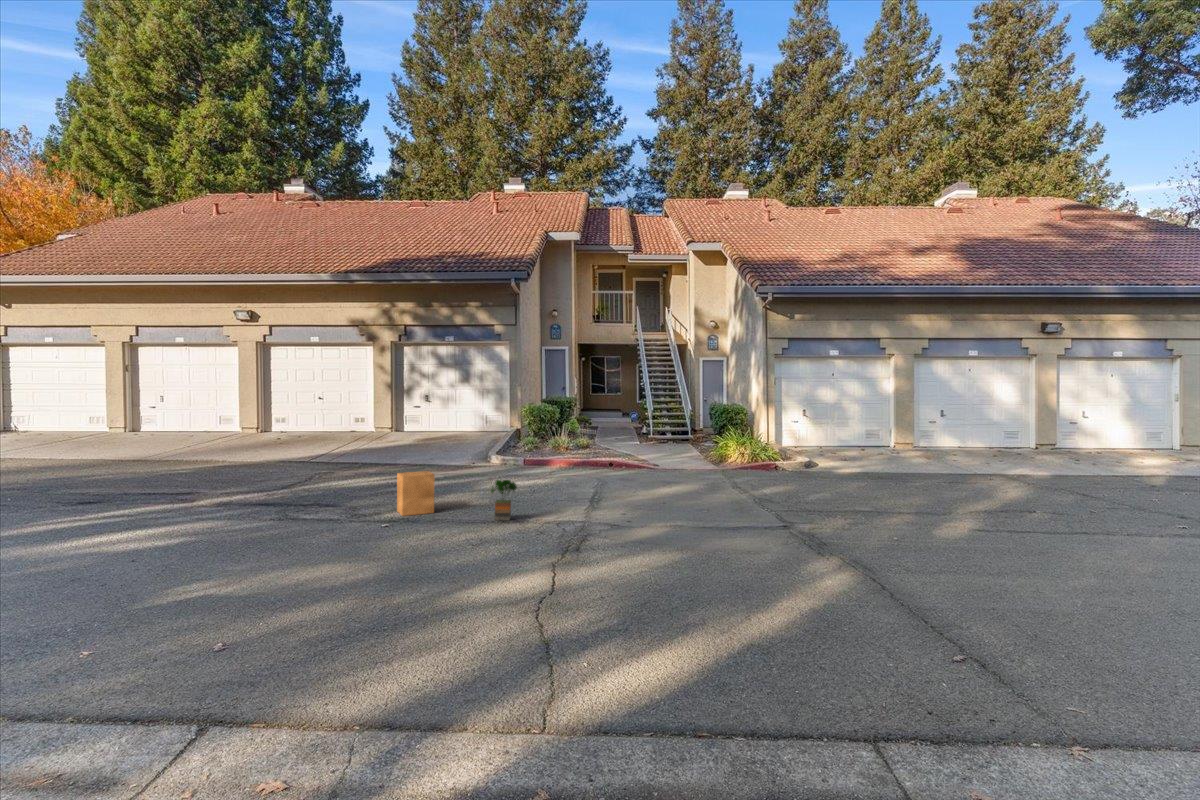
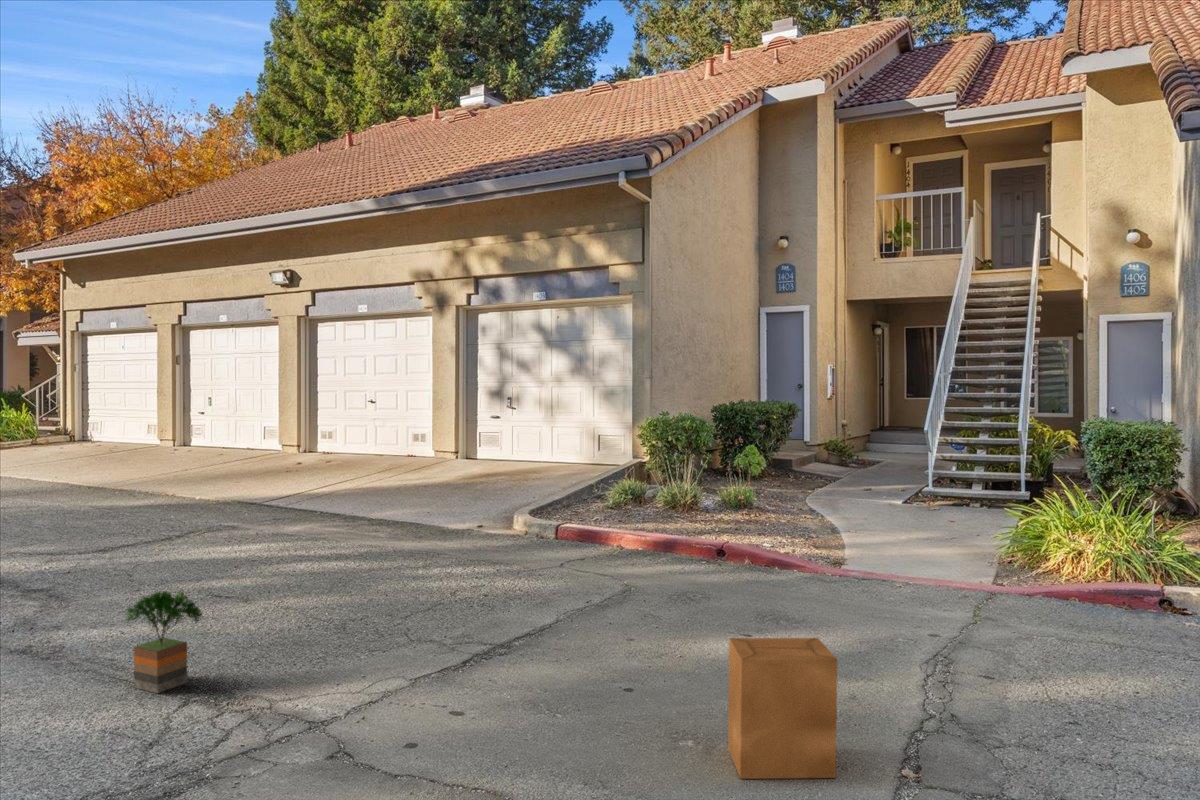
cardboard box: present [397,471,435,516] -> present [728,638,838,779]

